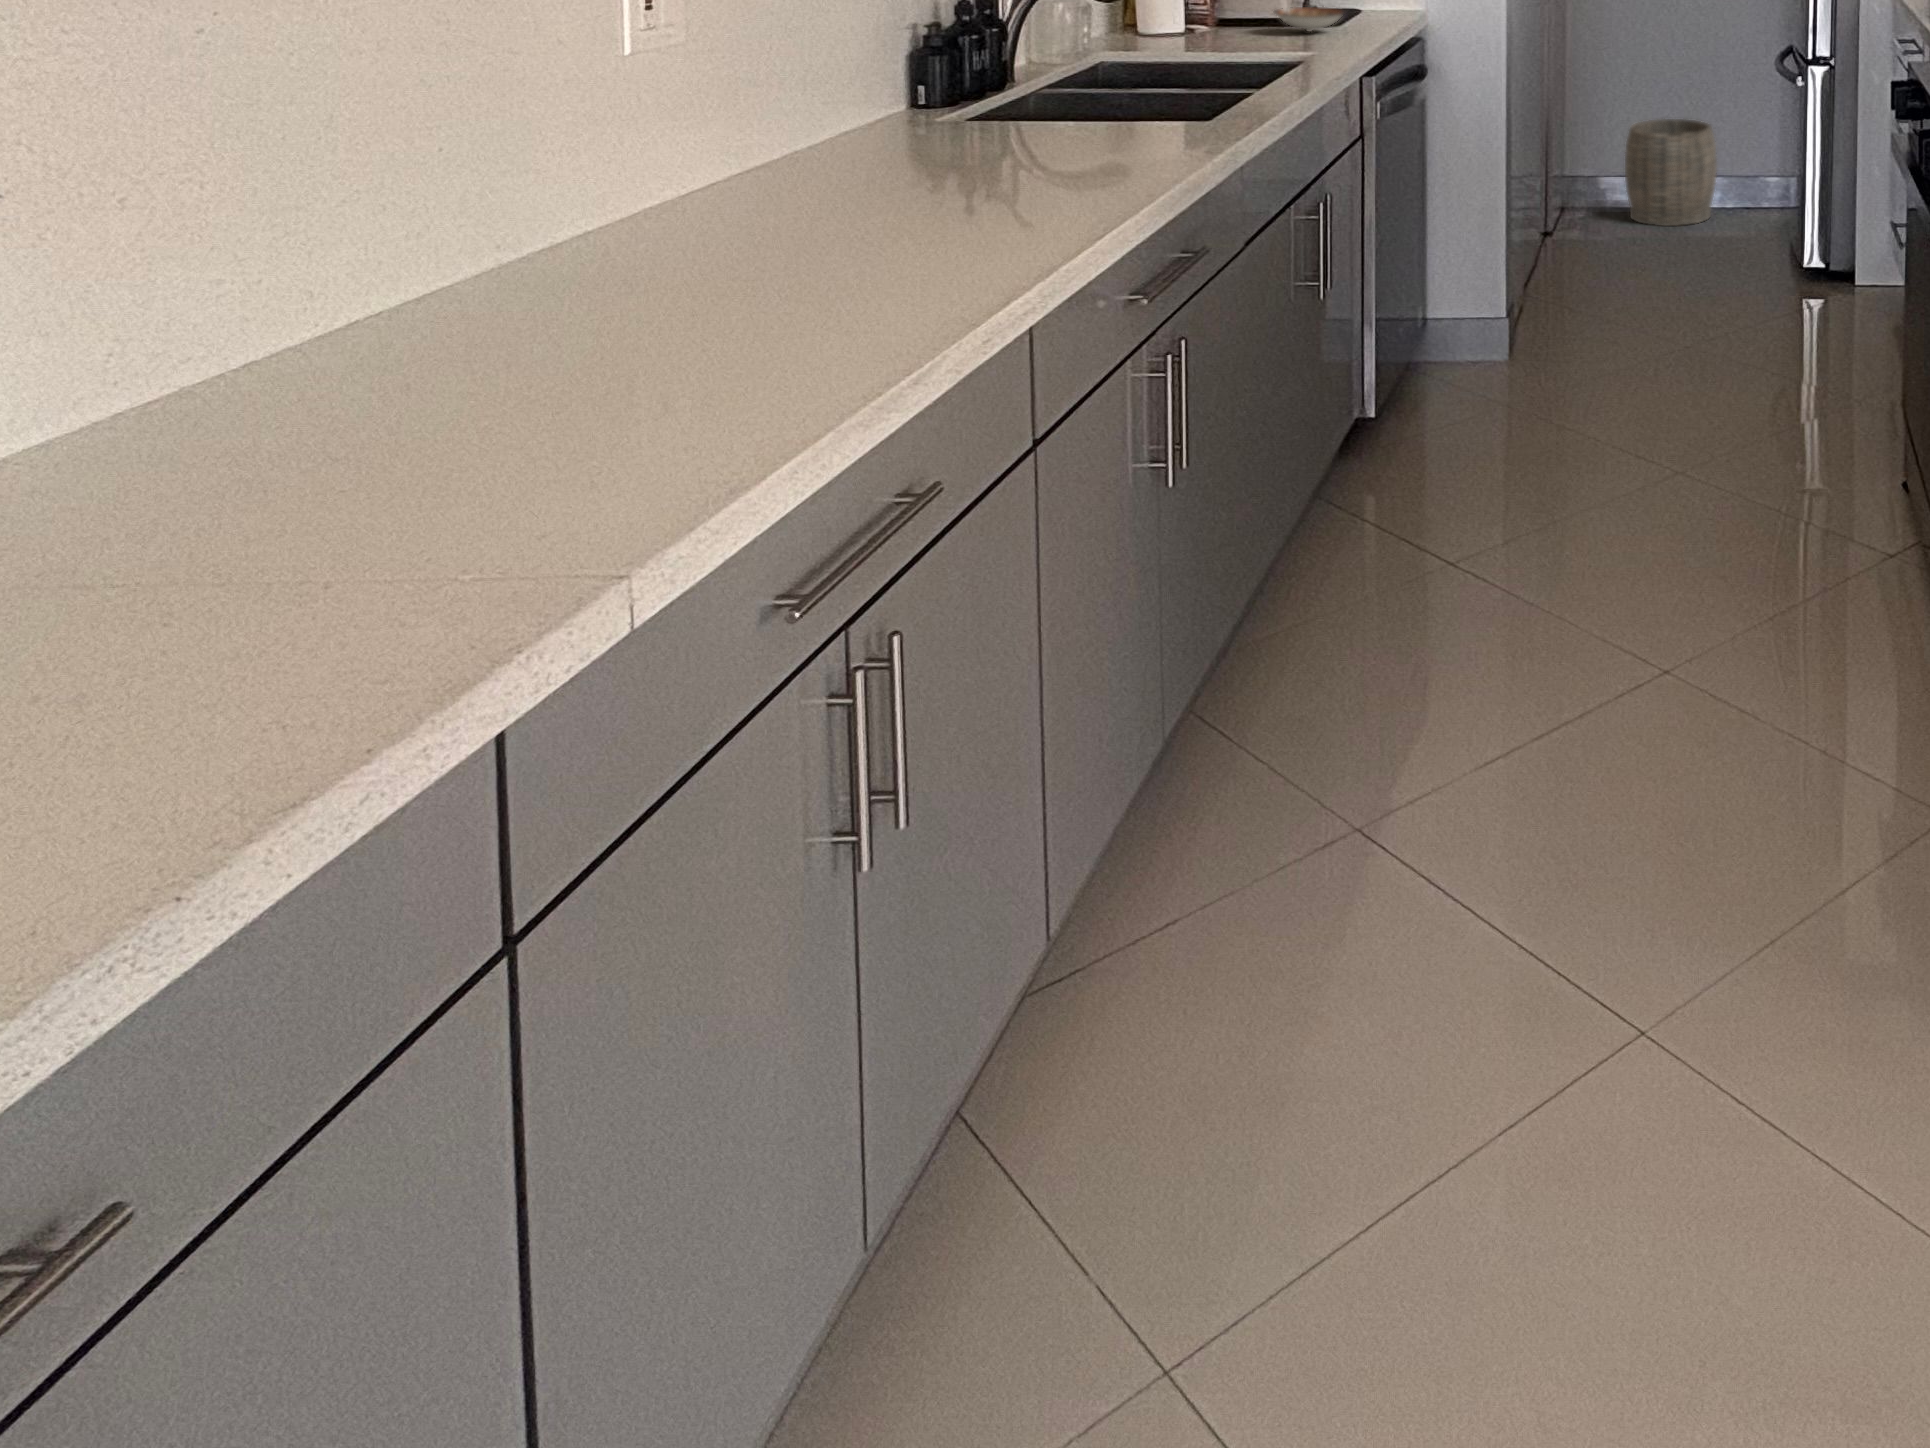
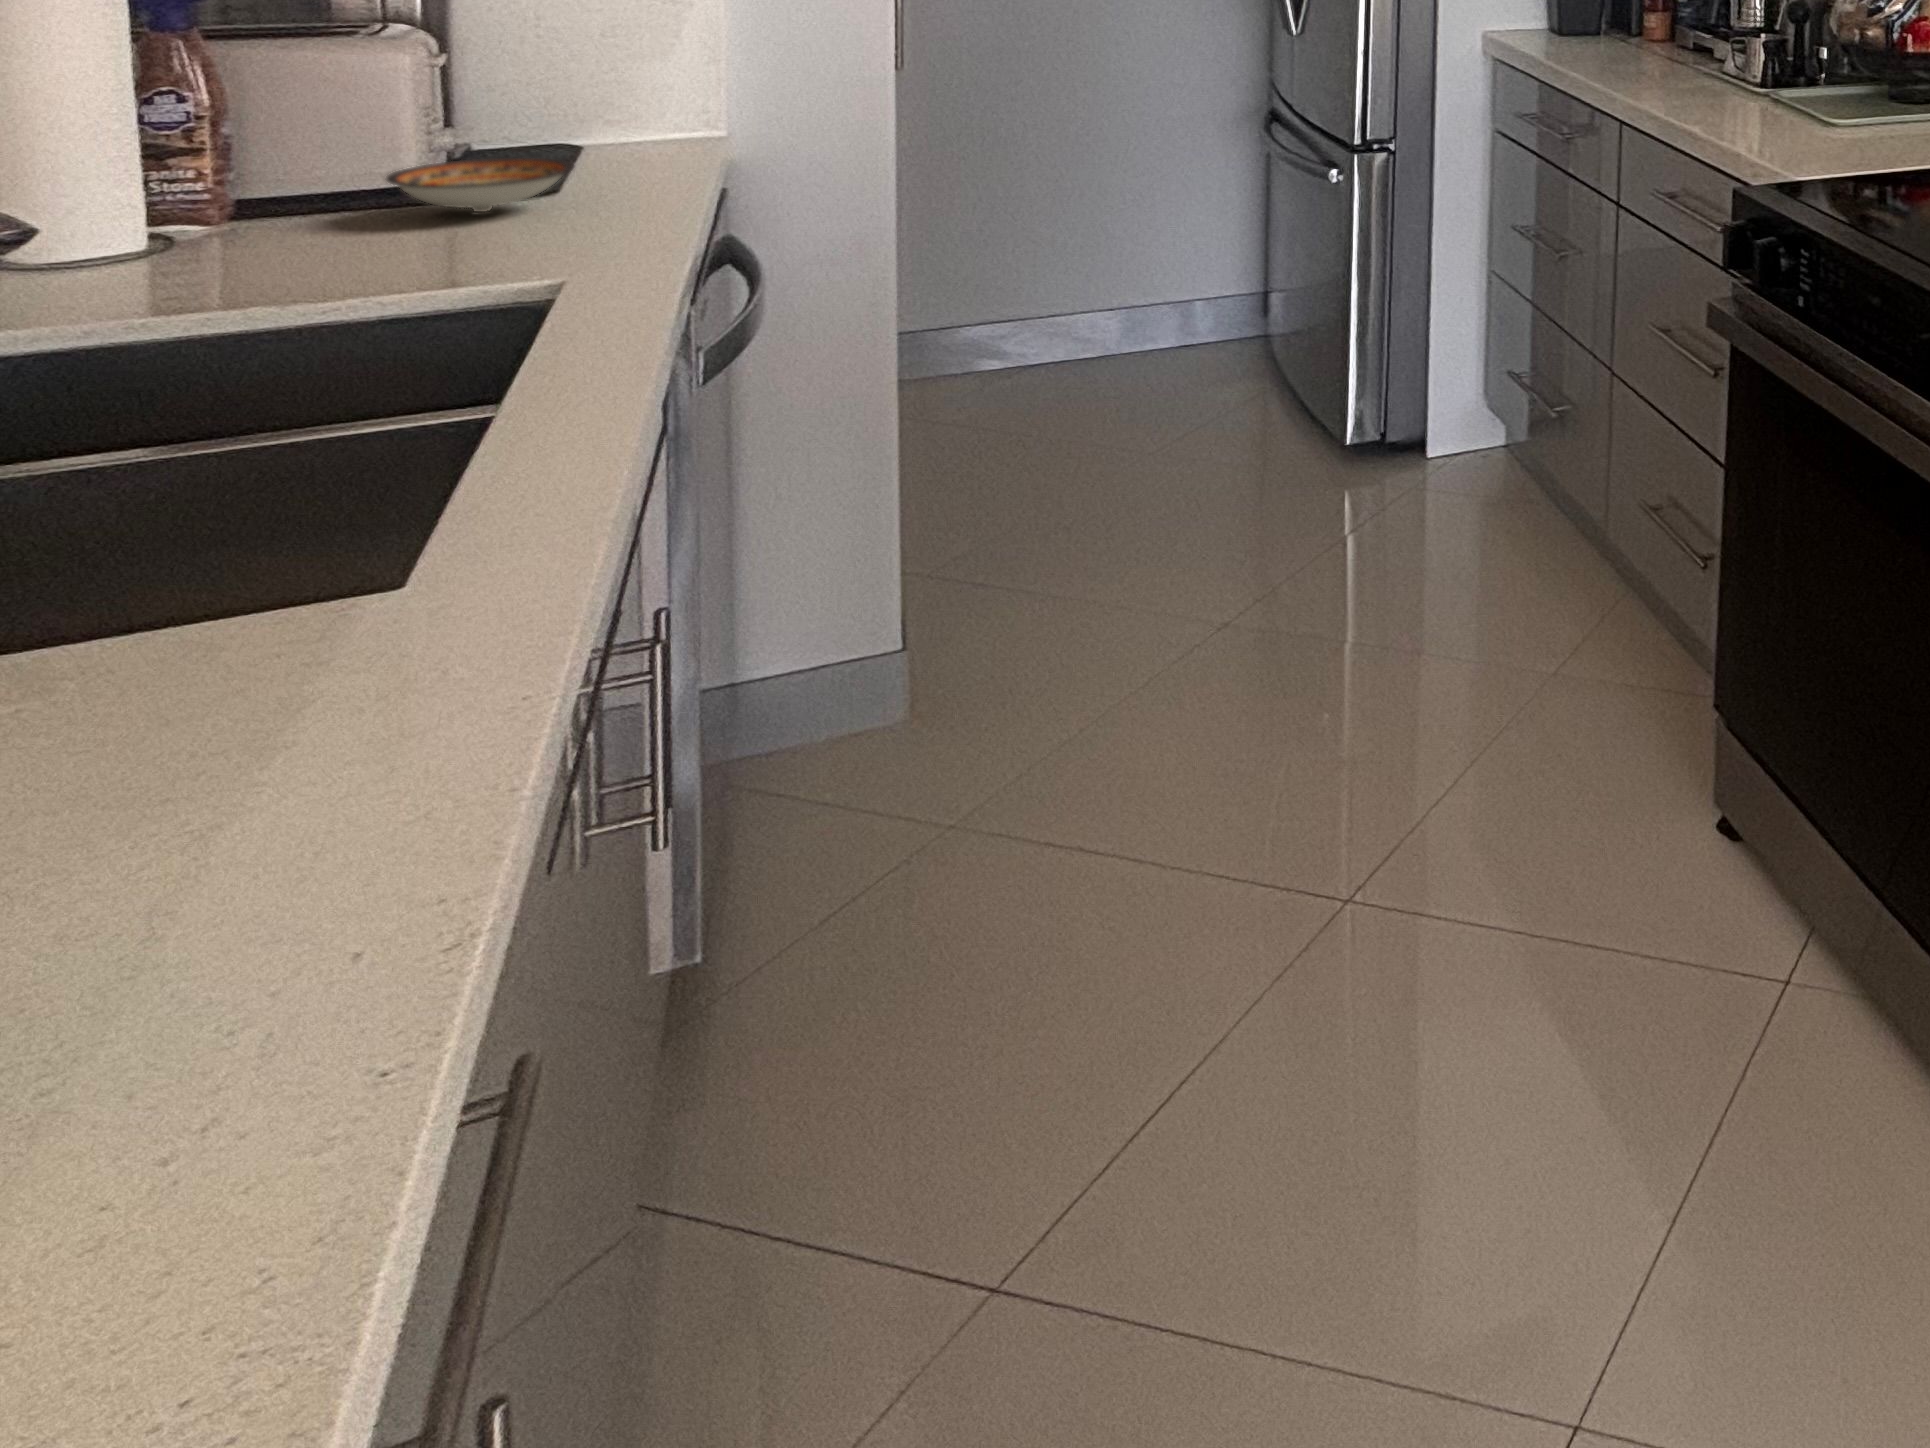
woven basket: present [1625,119,1717,226] -> none [1004,233,1159,402]

